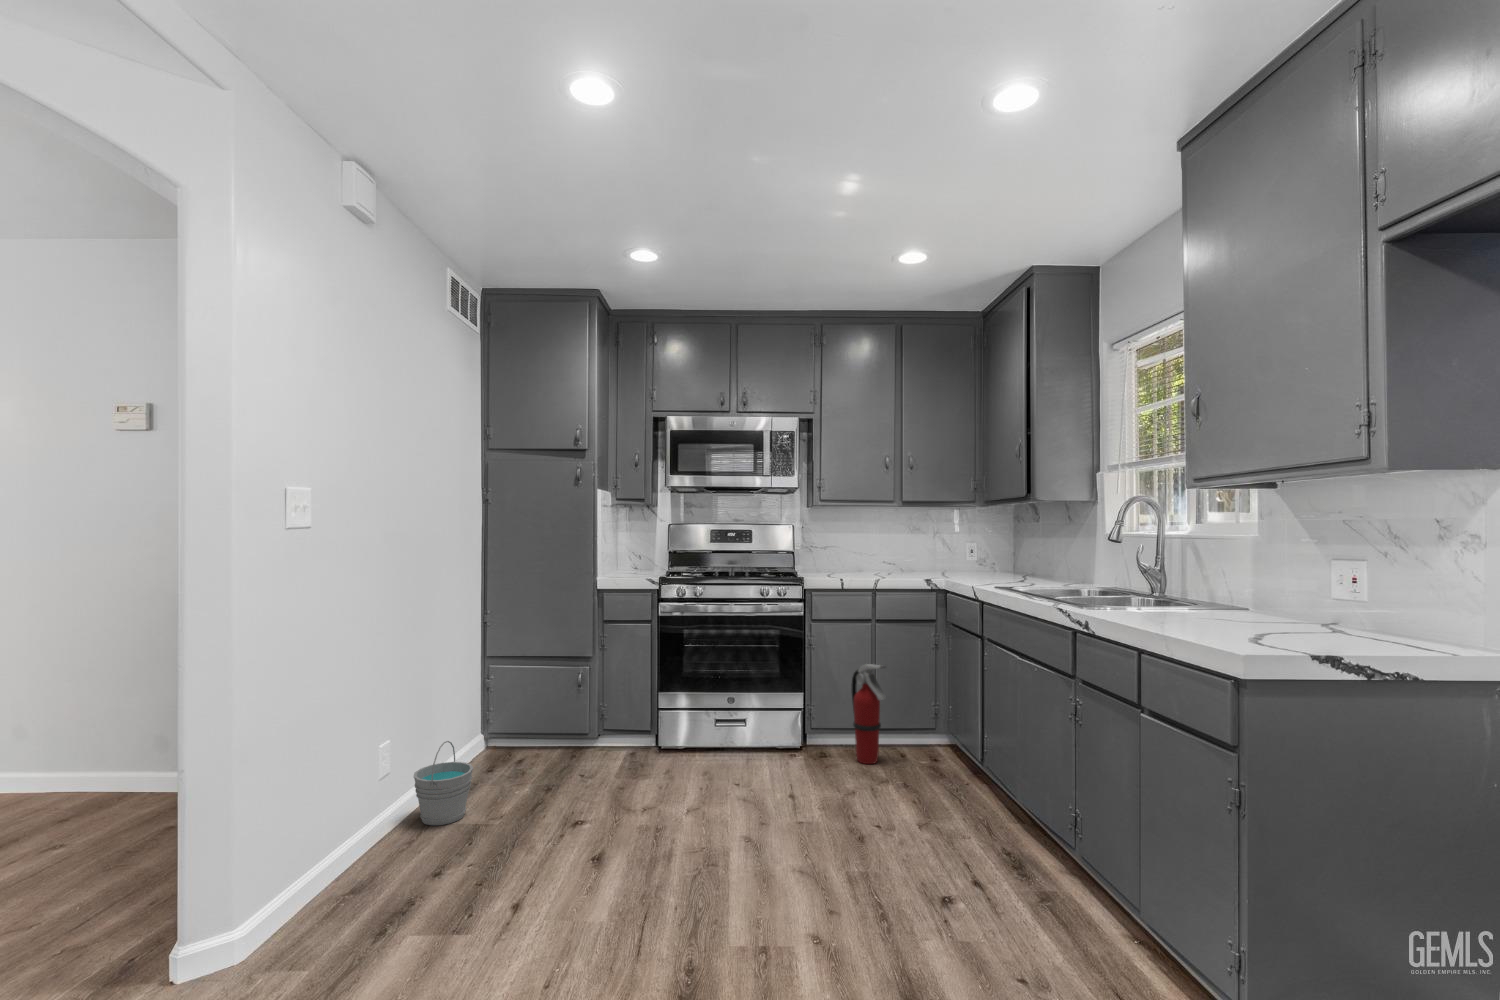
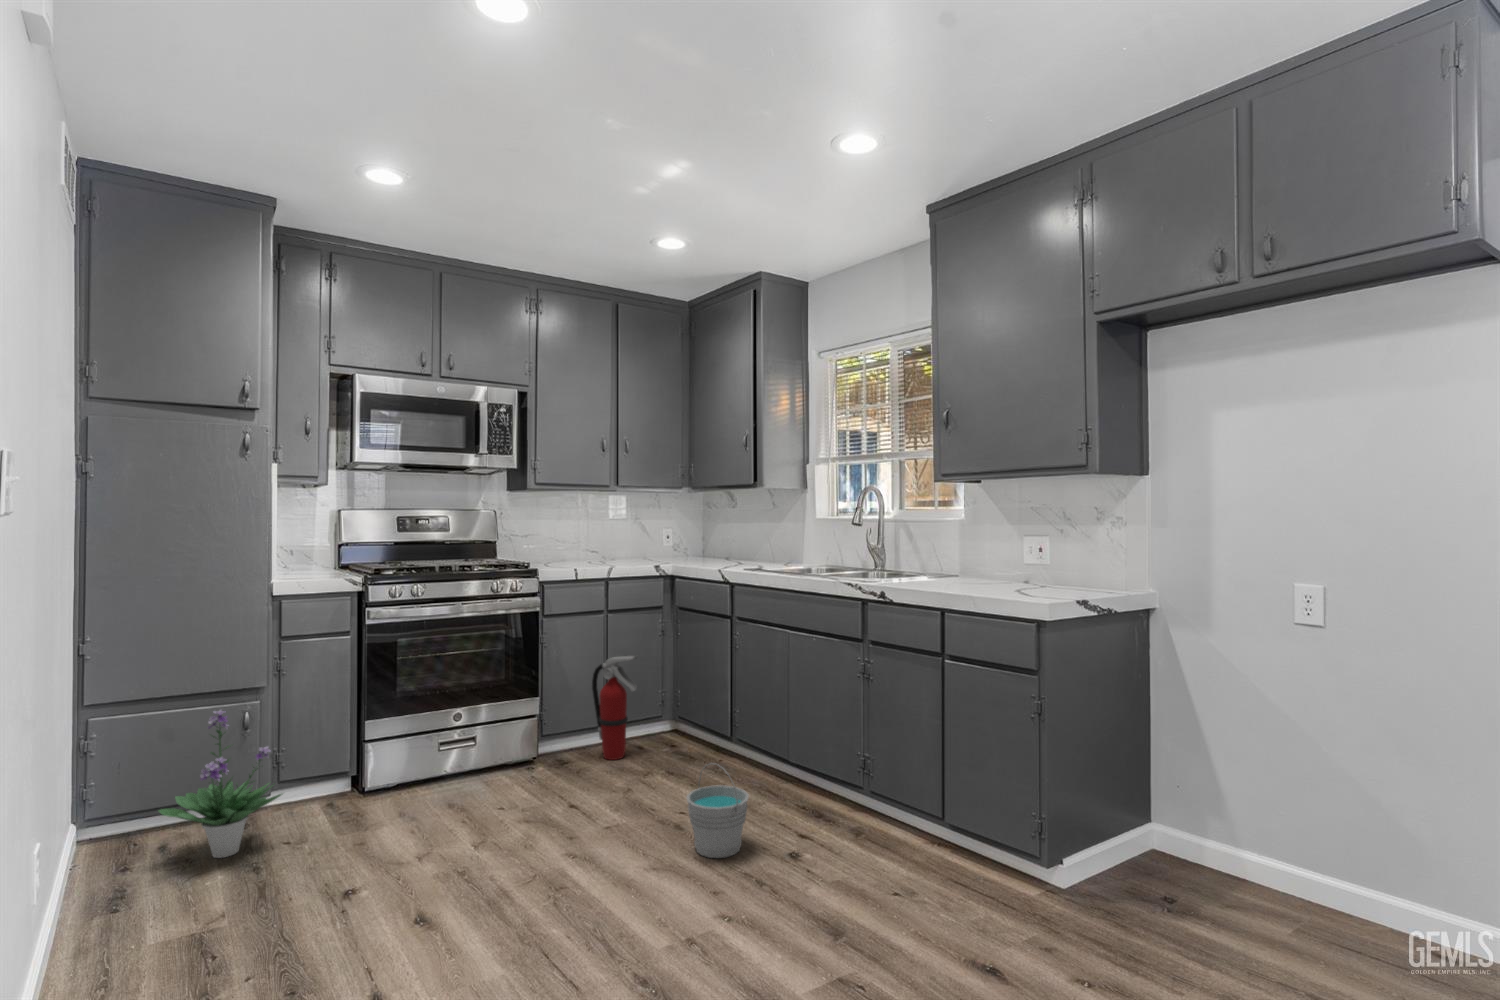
potted plant: none [506,662,581,771] -> present [159,710,282,858]
bucket: present [413,741,473,825] -> present [687,763,749,858]

